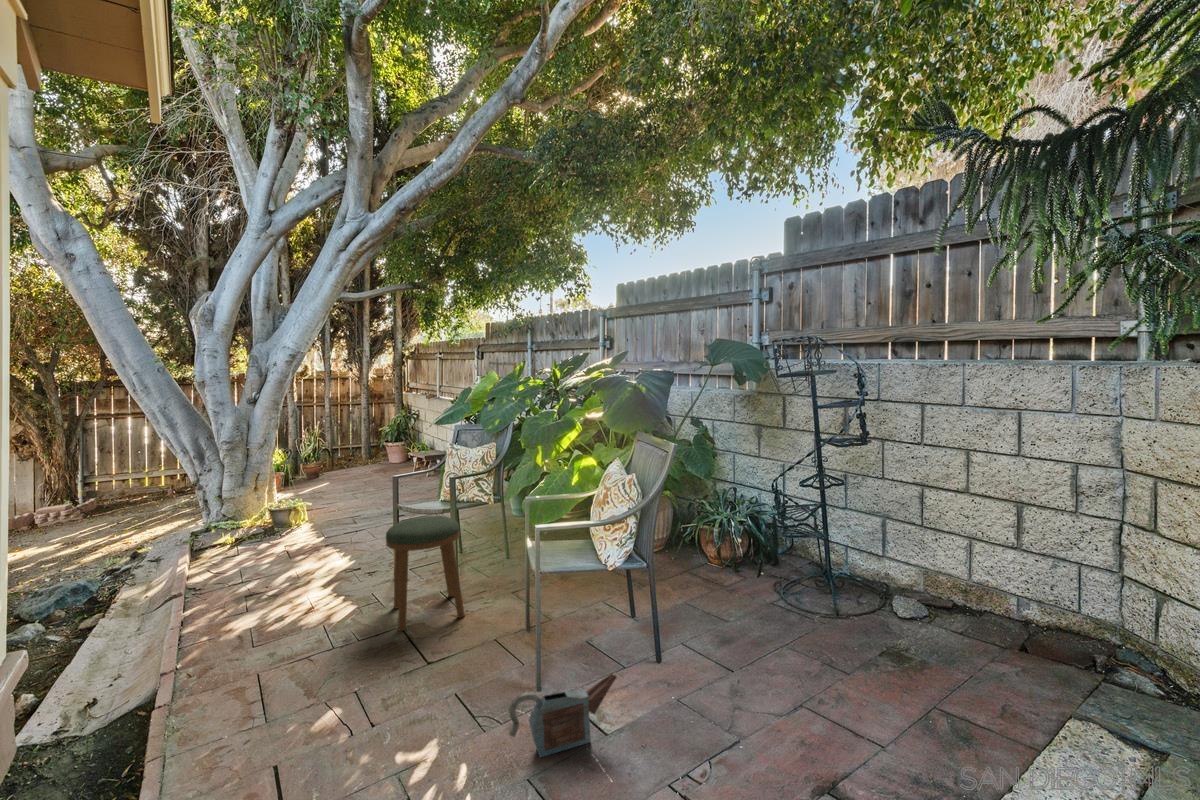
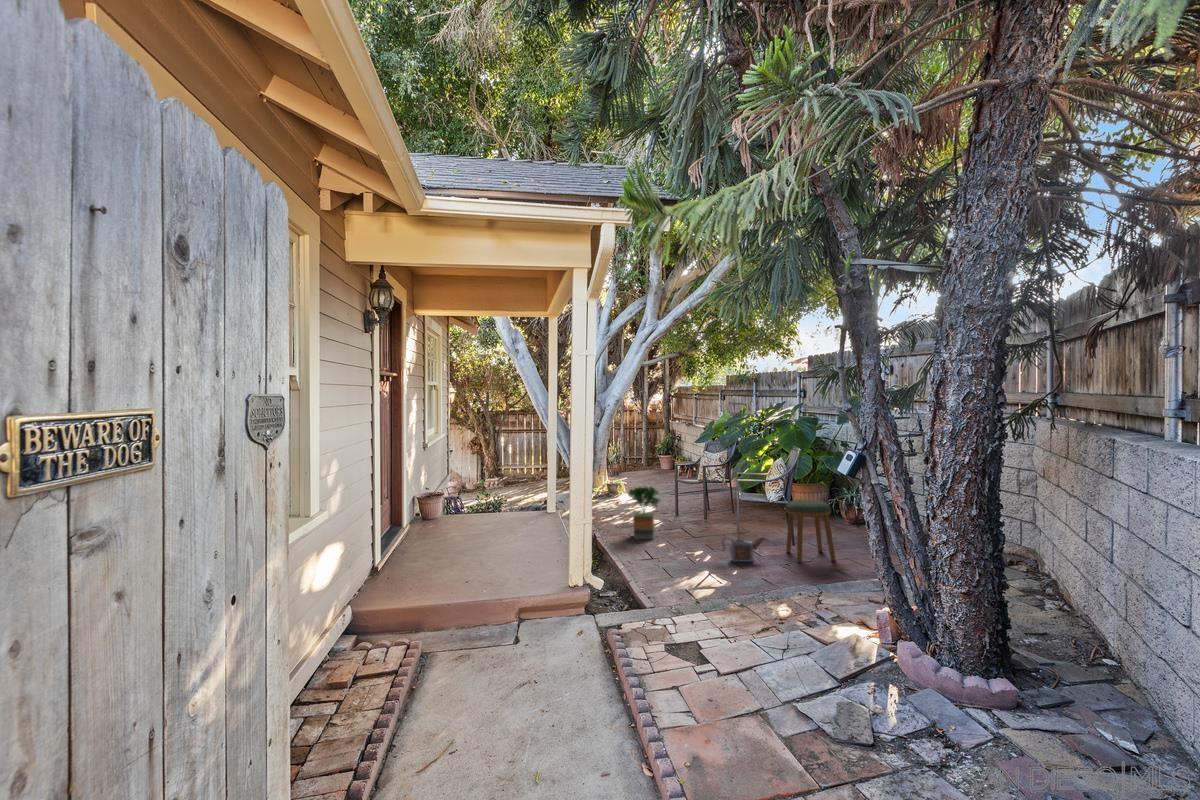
stool: present [386,516,465,631] -> present [786,500,836,563]
potted tree: none [256,544,353,690] -> present [628,486,661,539]

